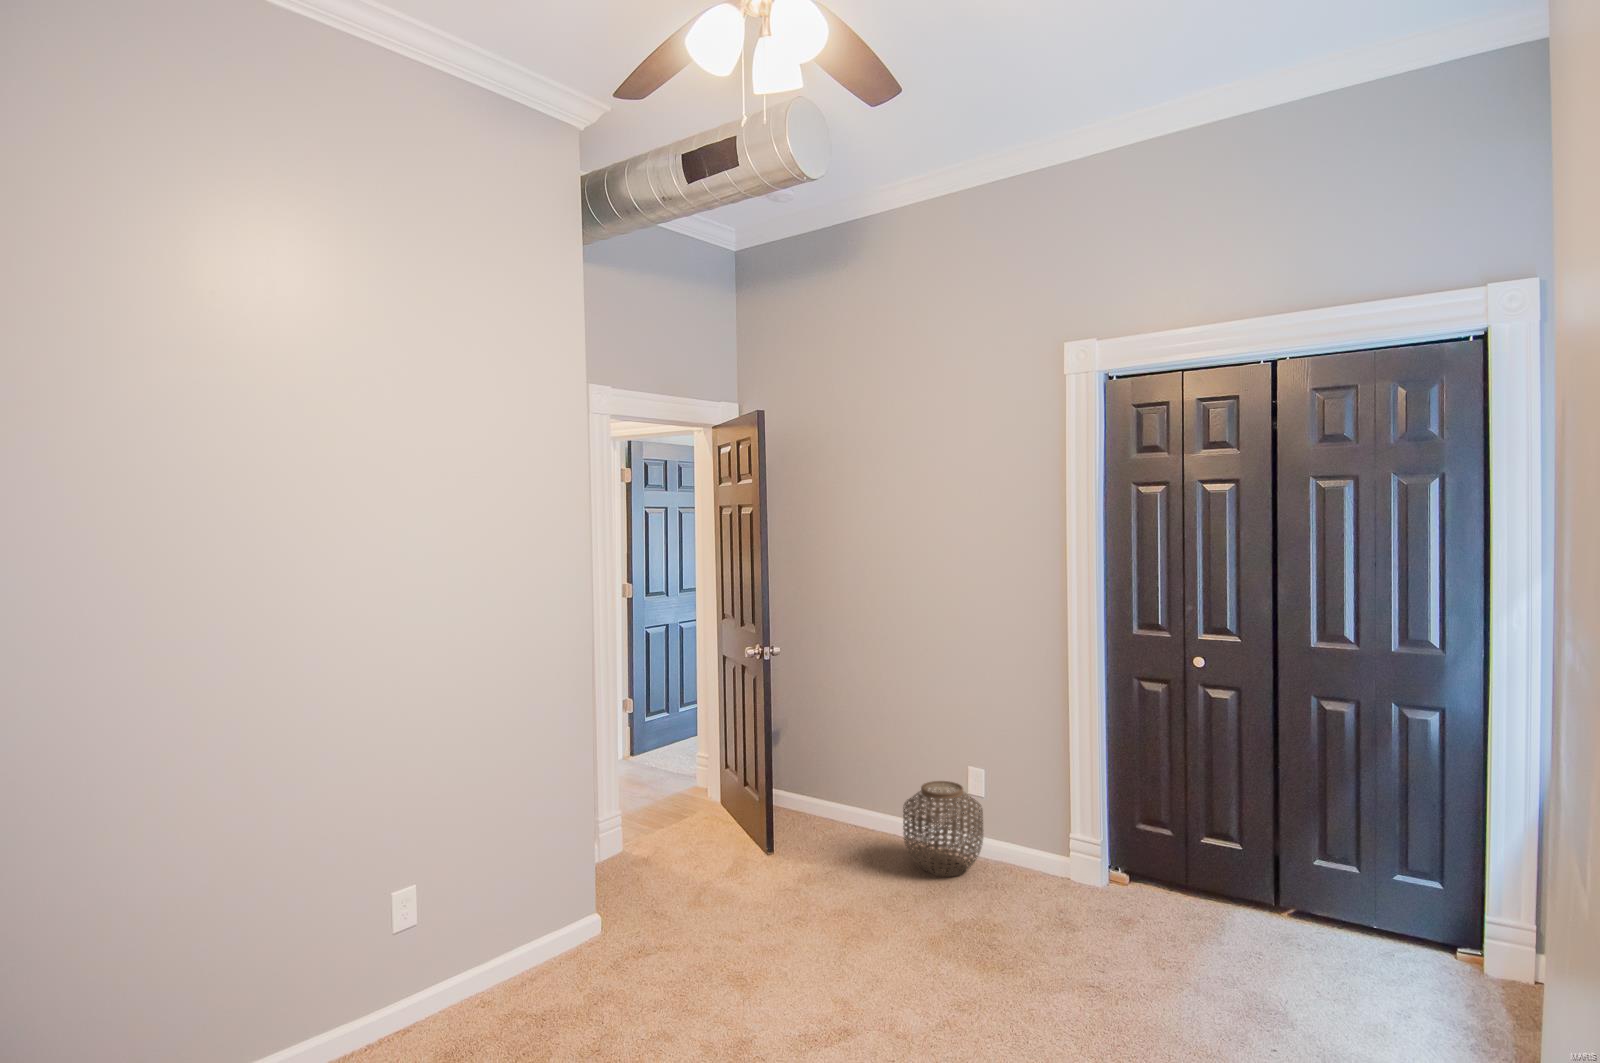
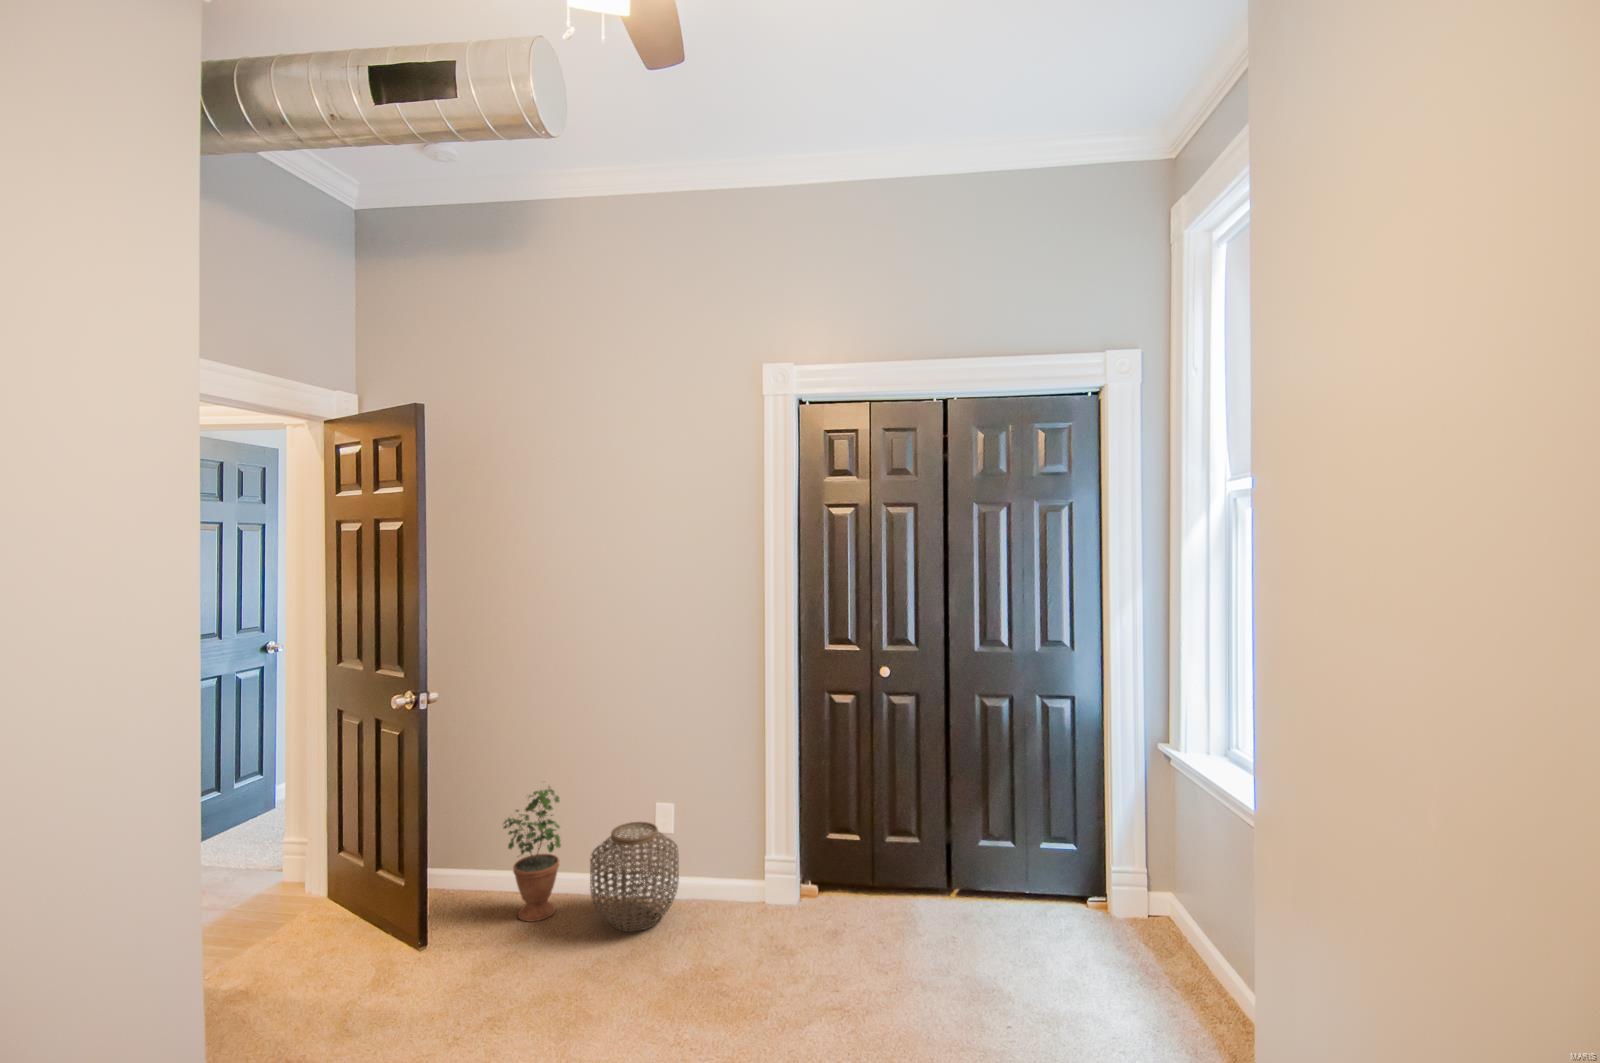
potted plant: none [836,735,884,853] -> present [504,789,561,922]

